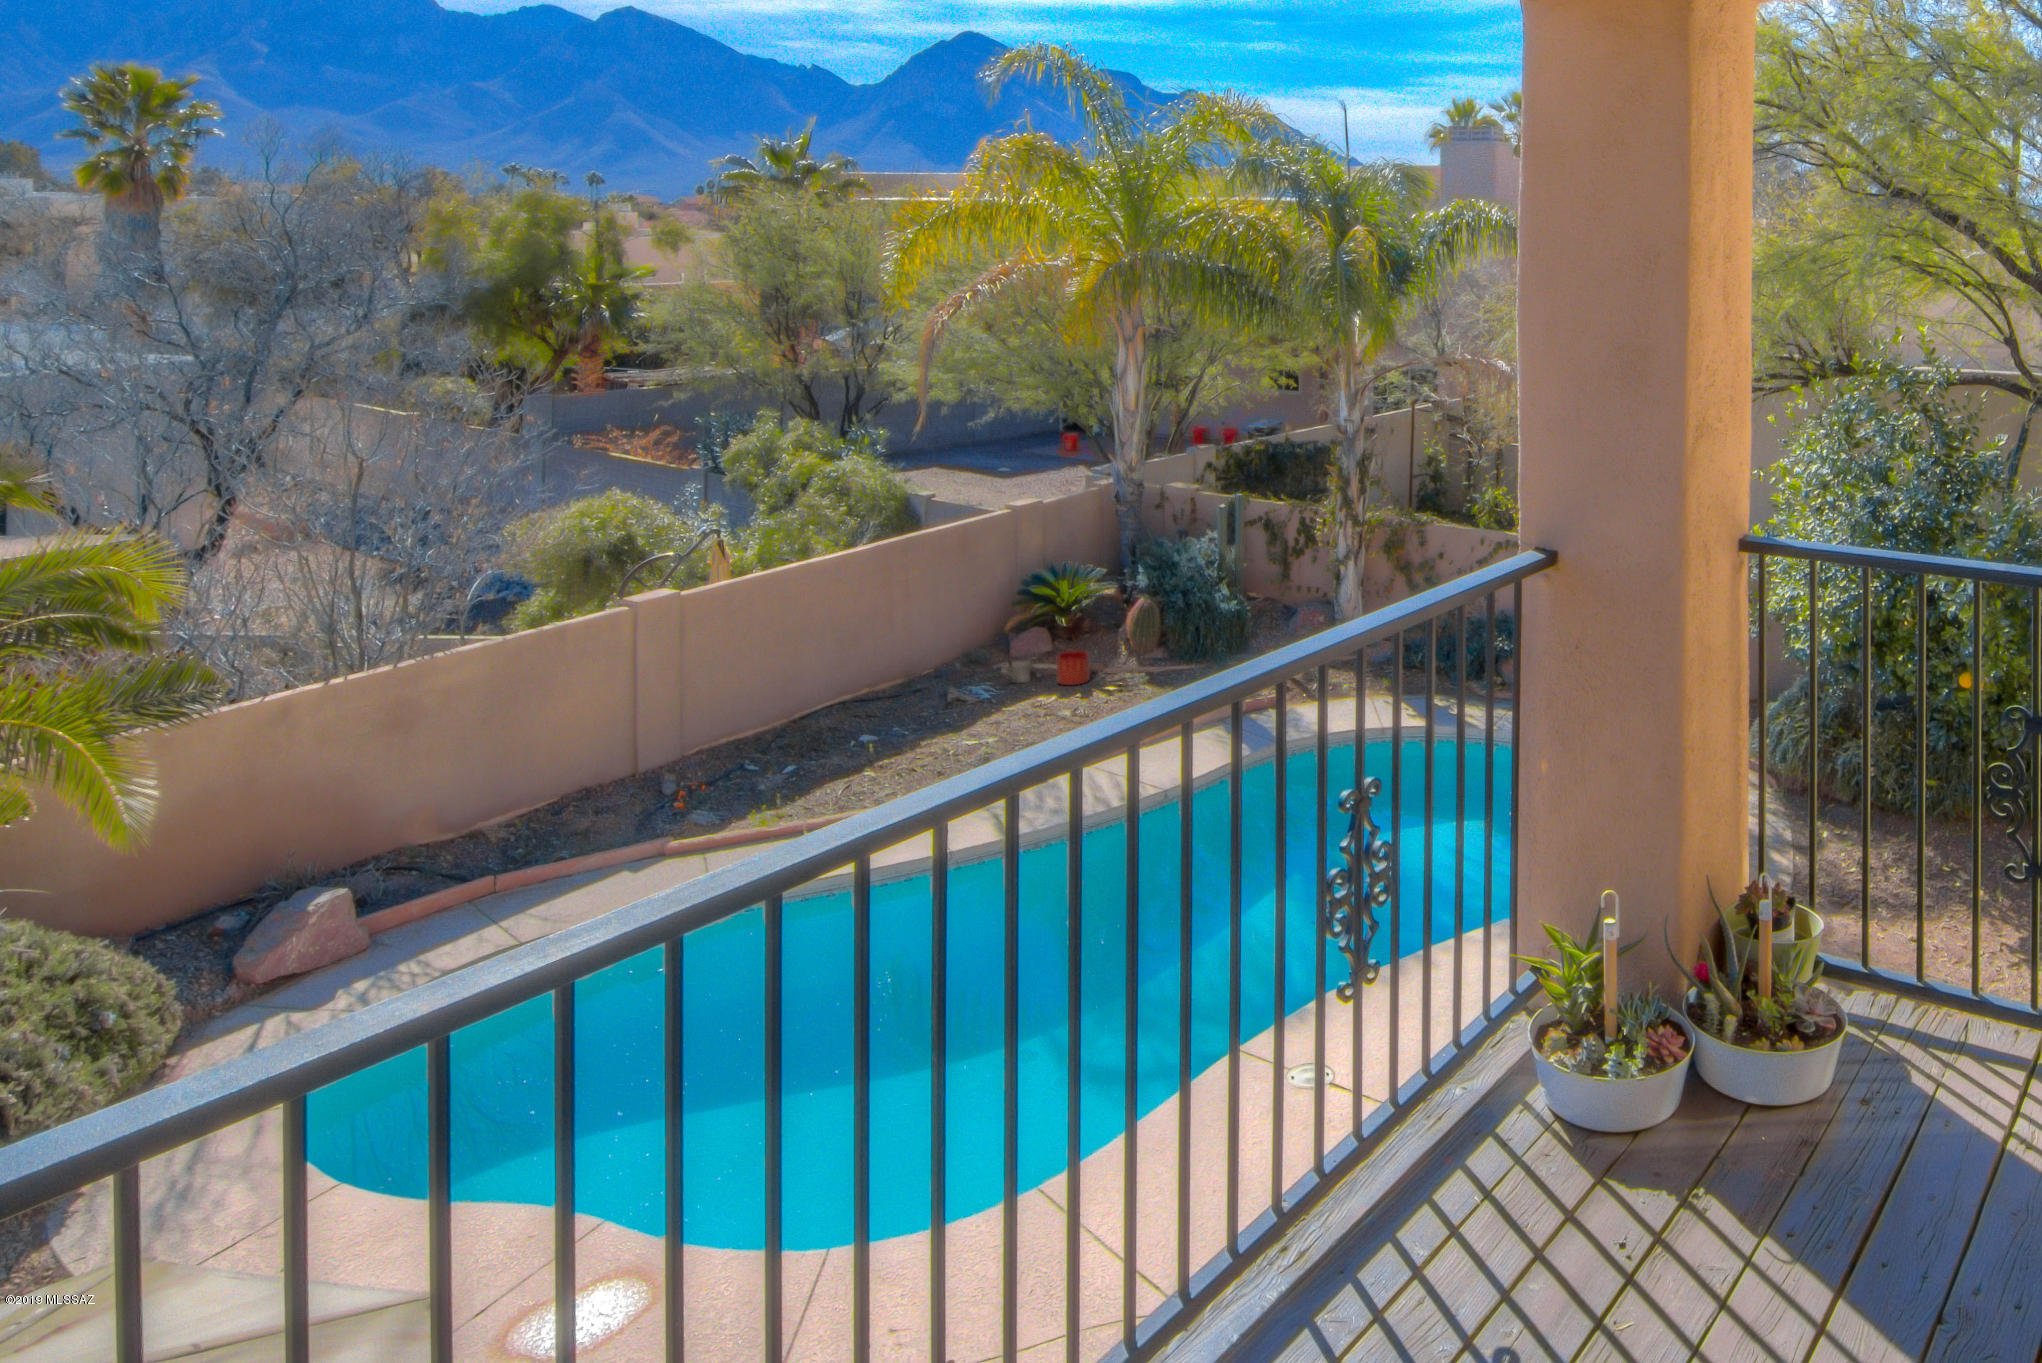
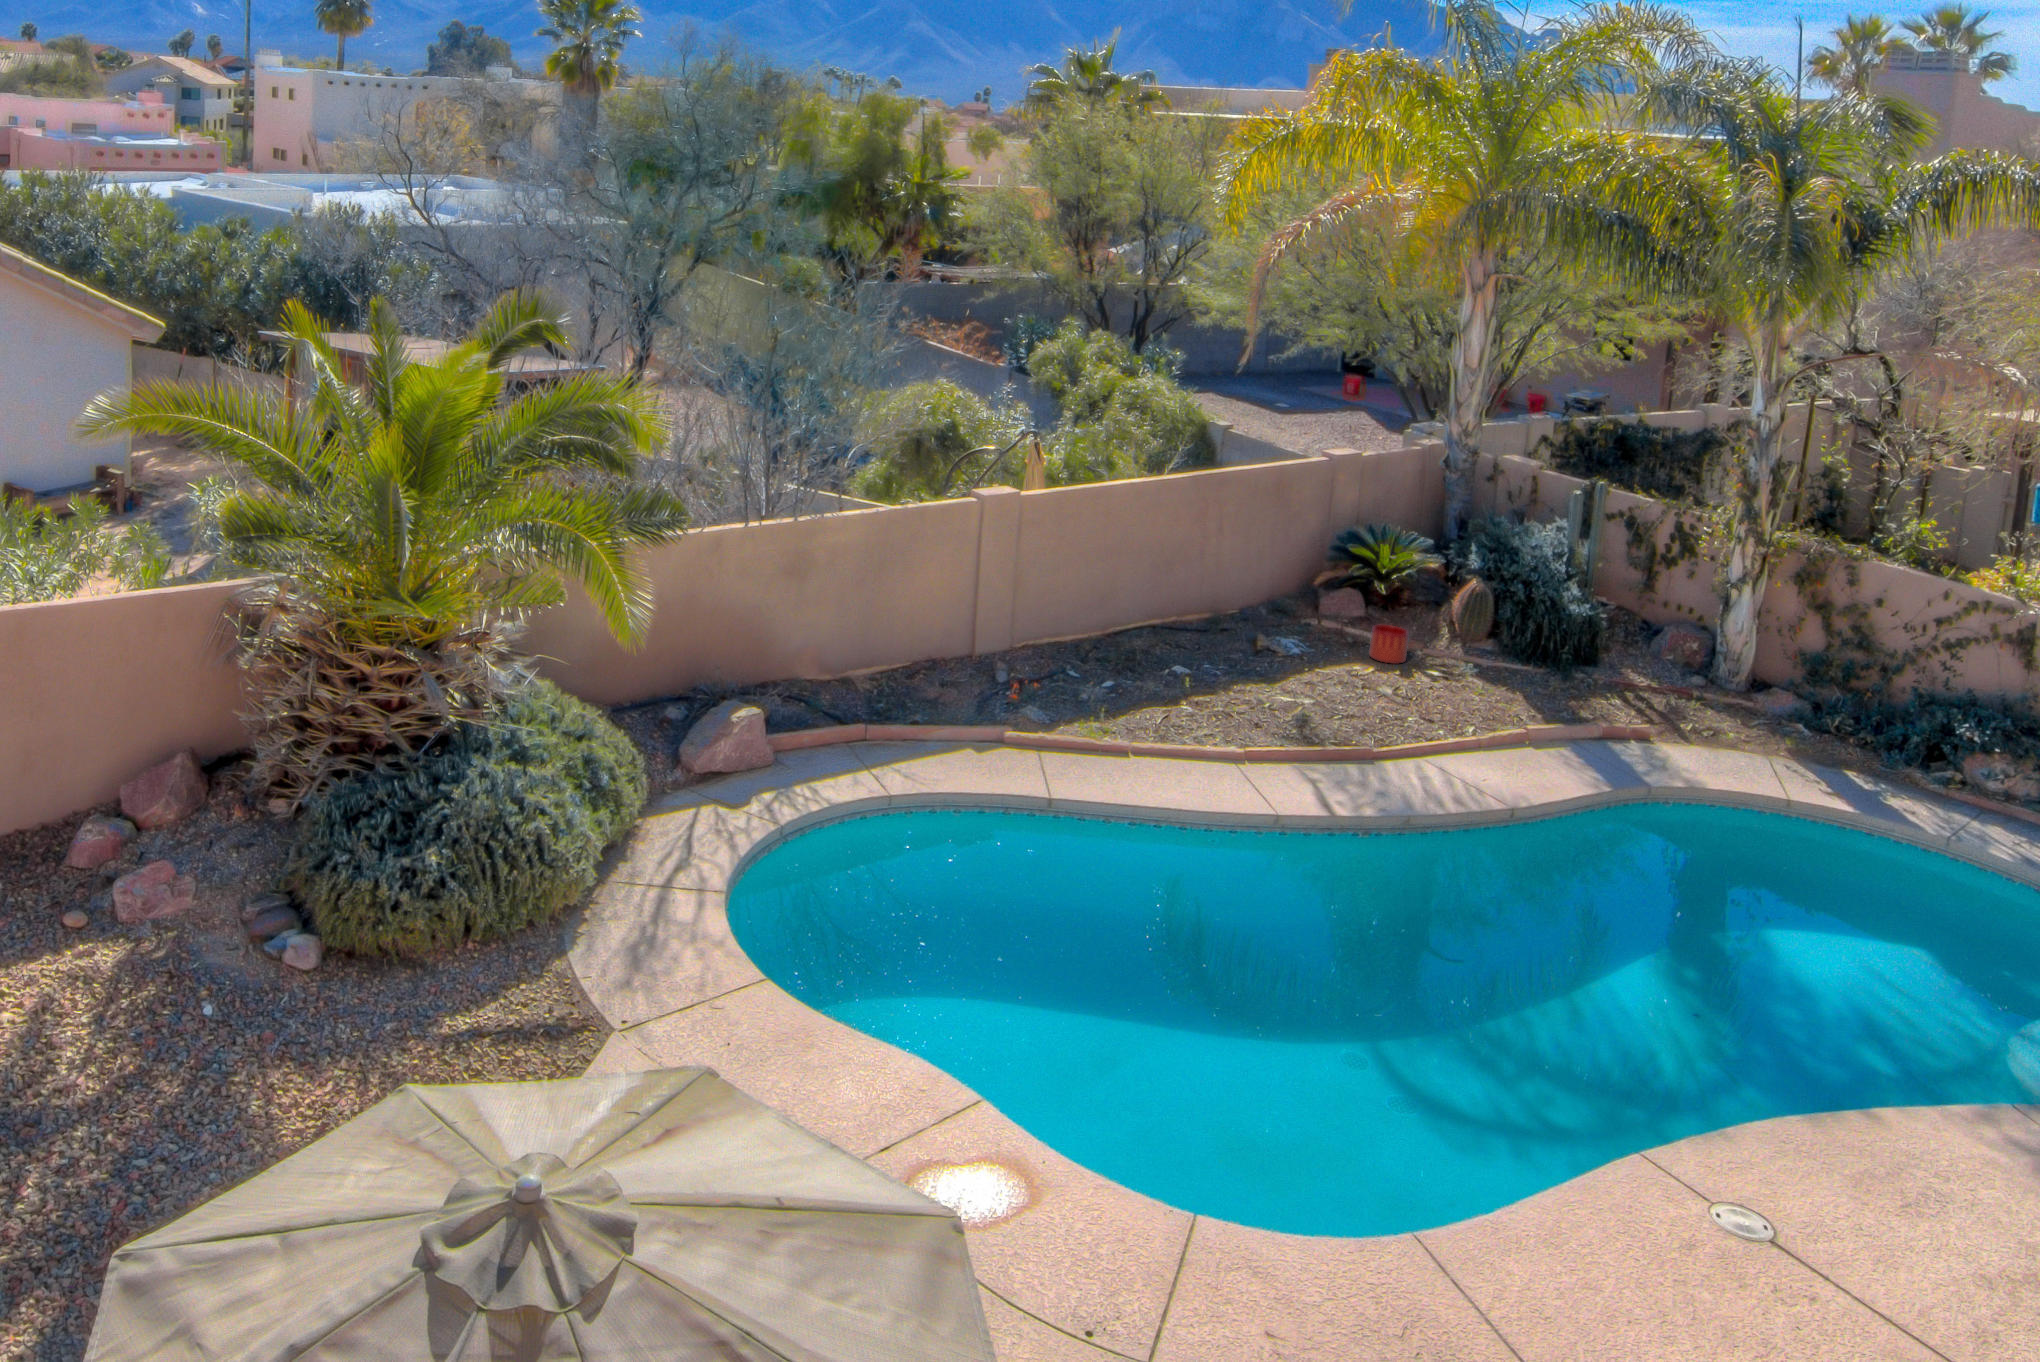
watering can: present [1001,661,1033,683] -> none [1310,625,1342,649]

